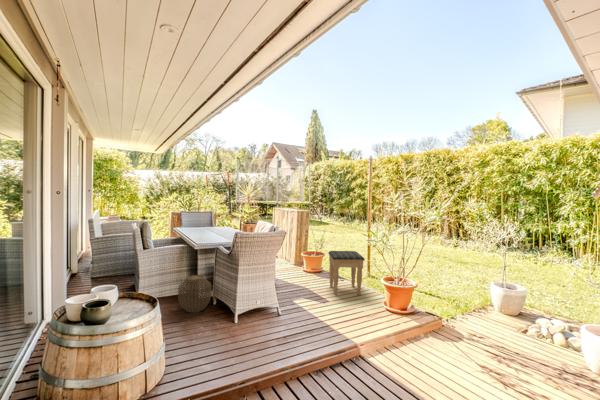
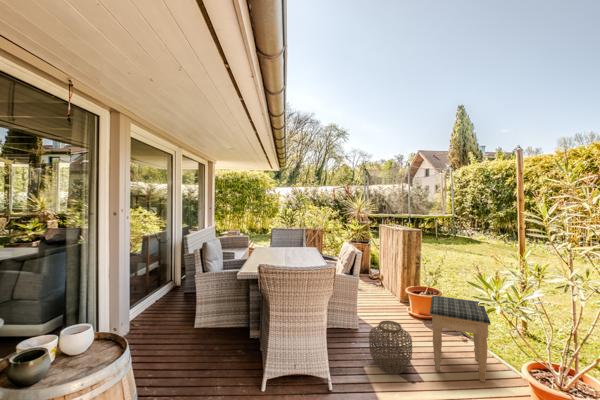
woven basket: present [178,275,211,313] -> present [369,320,412,374]

